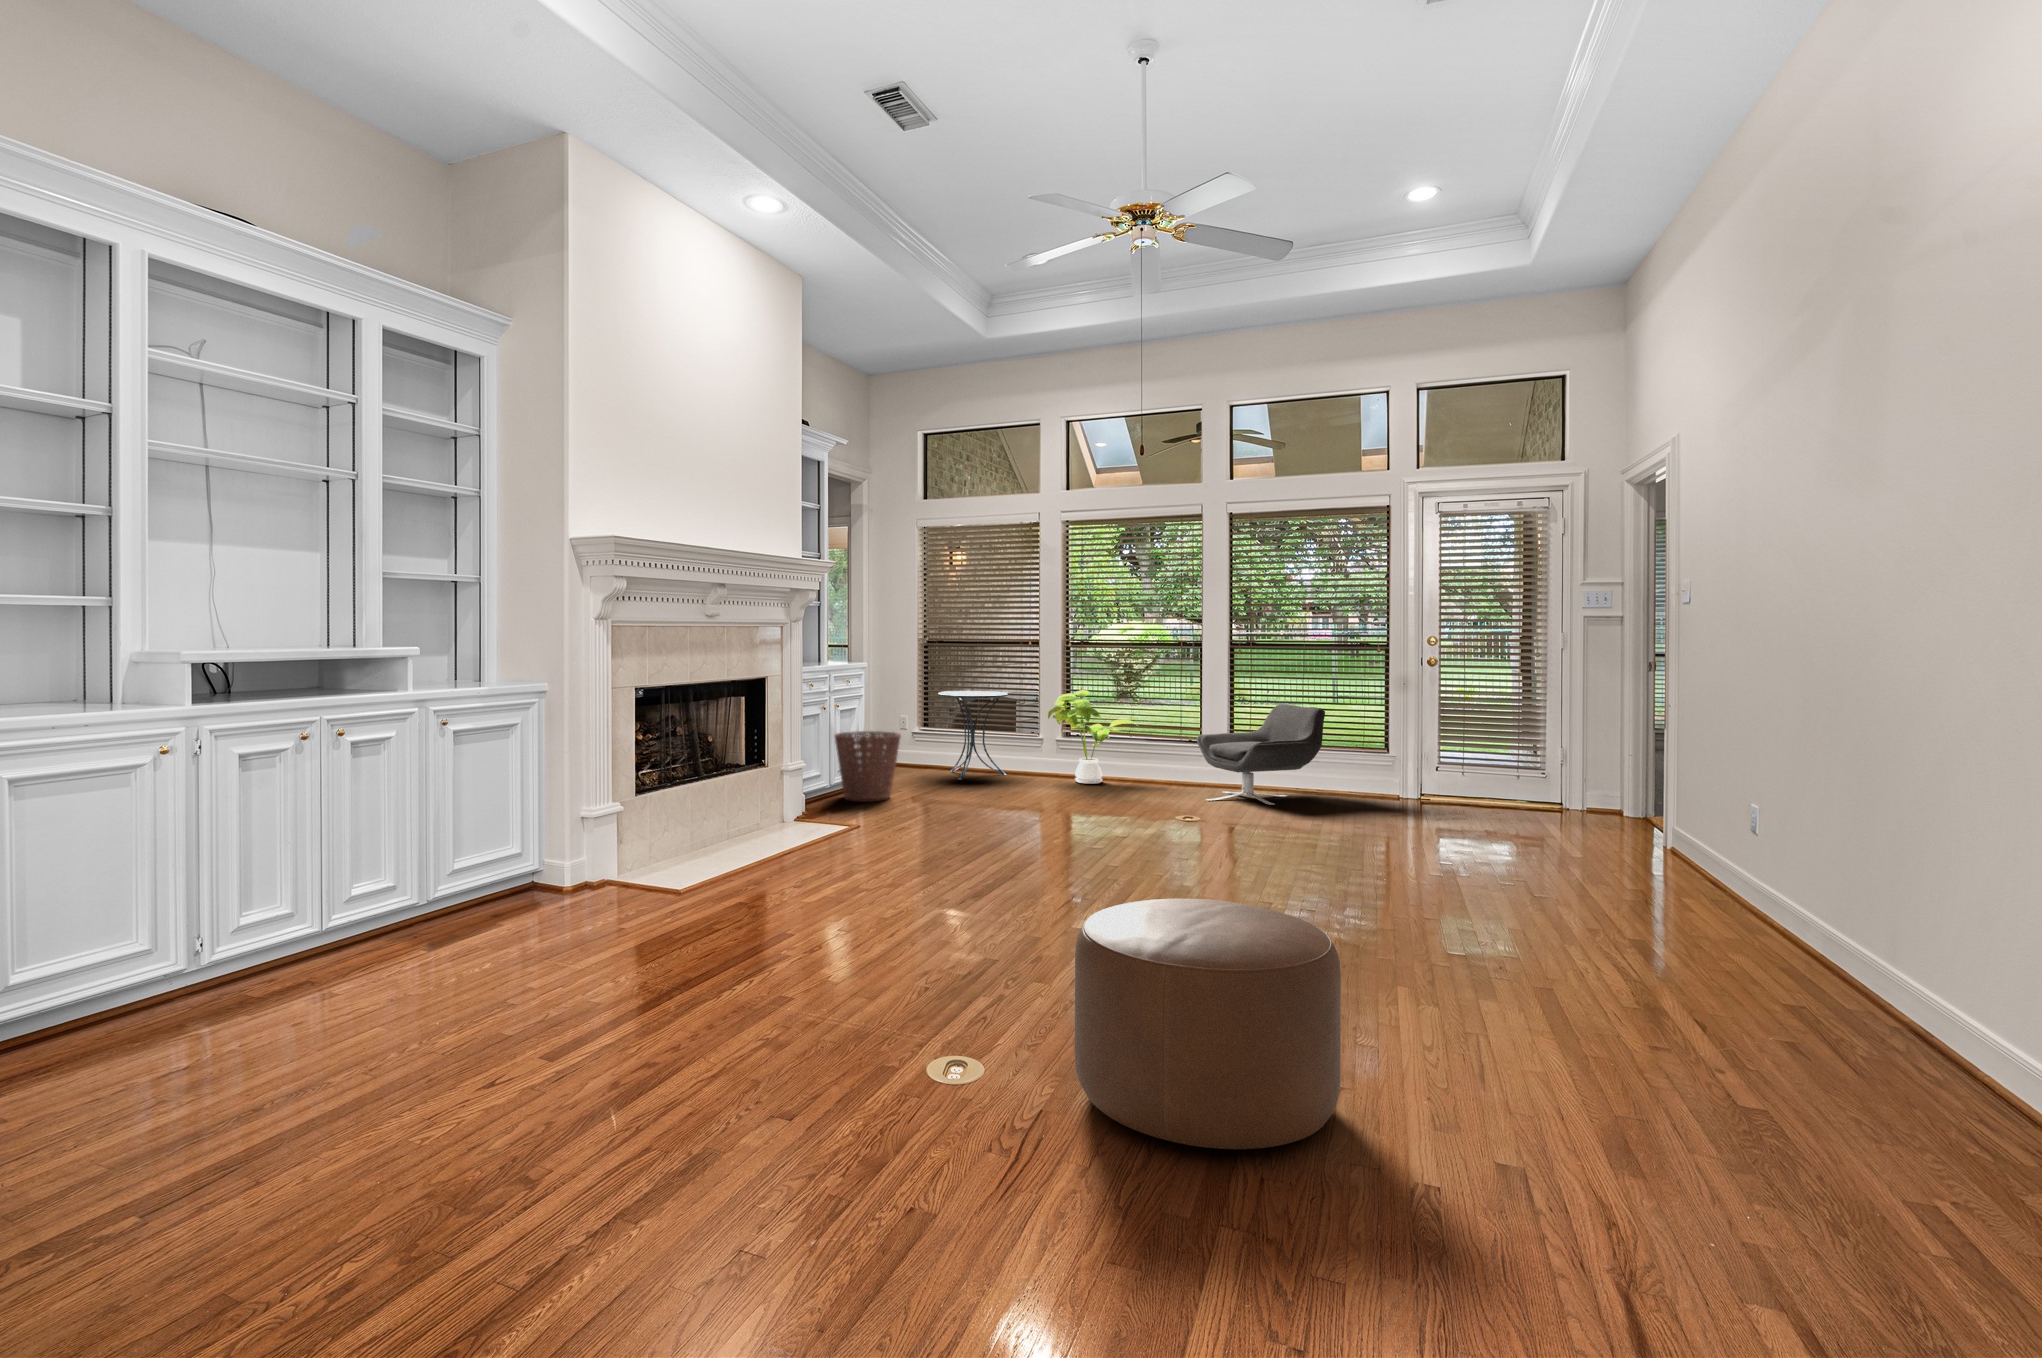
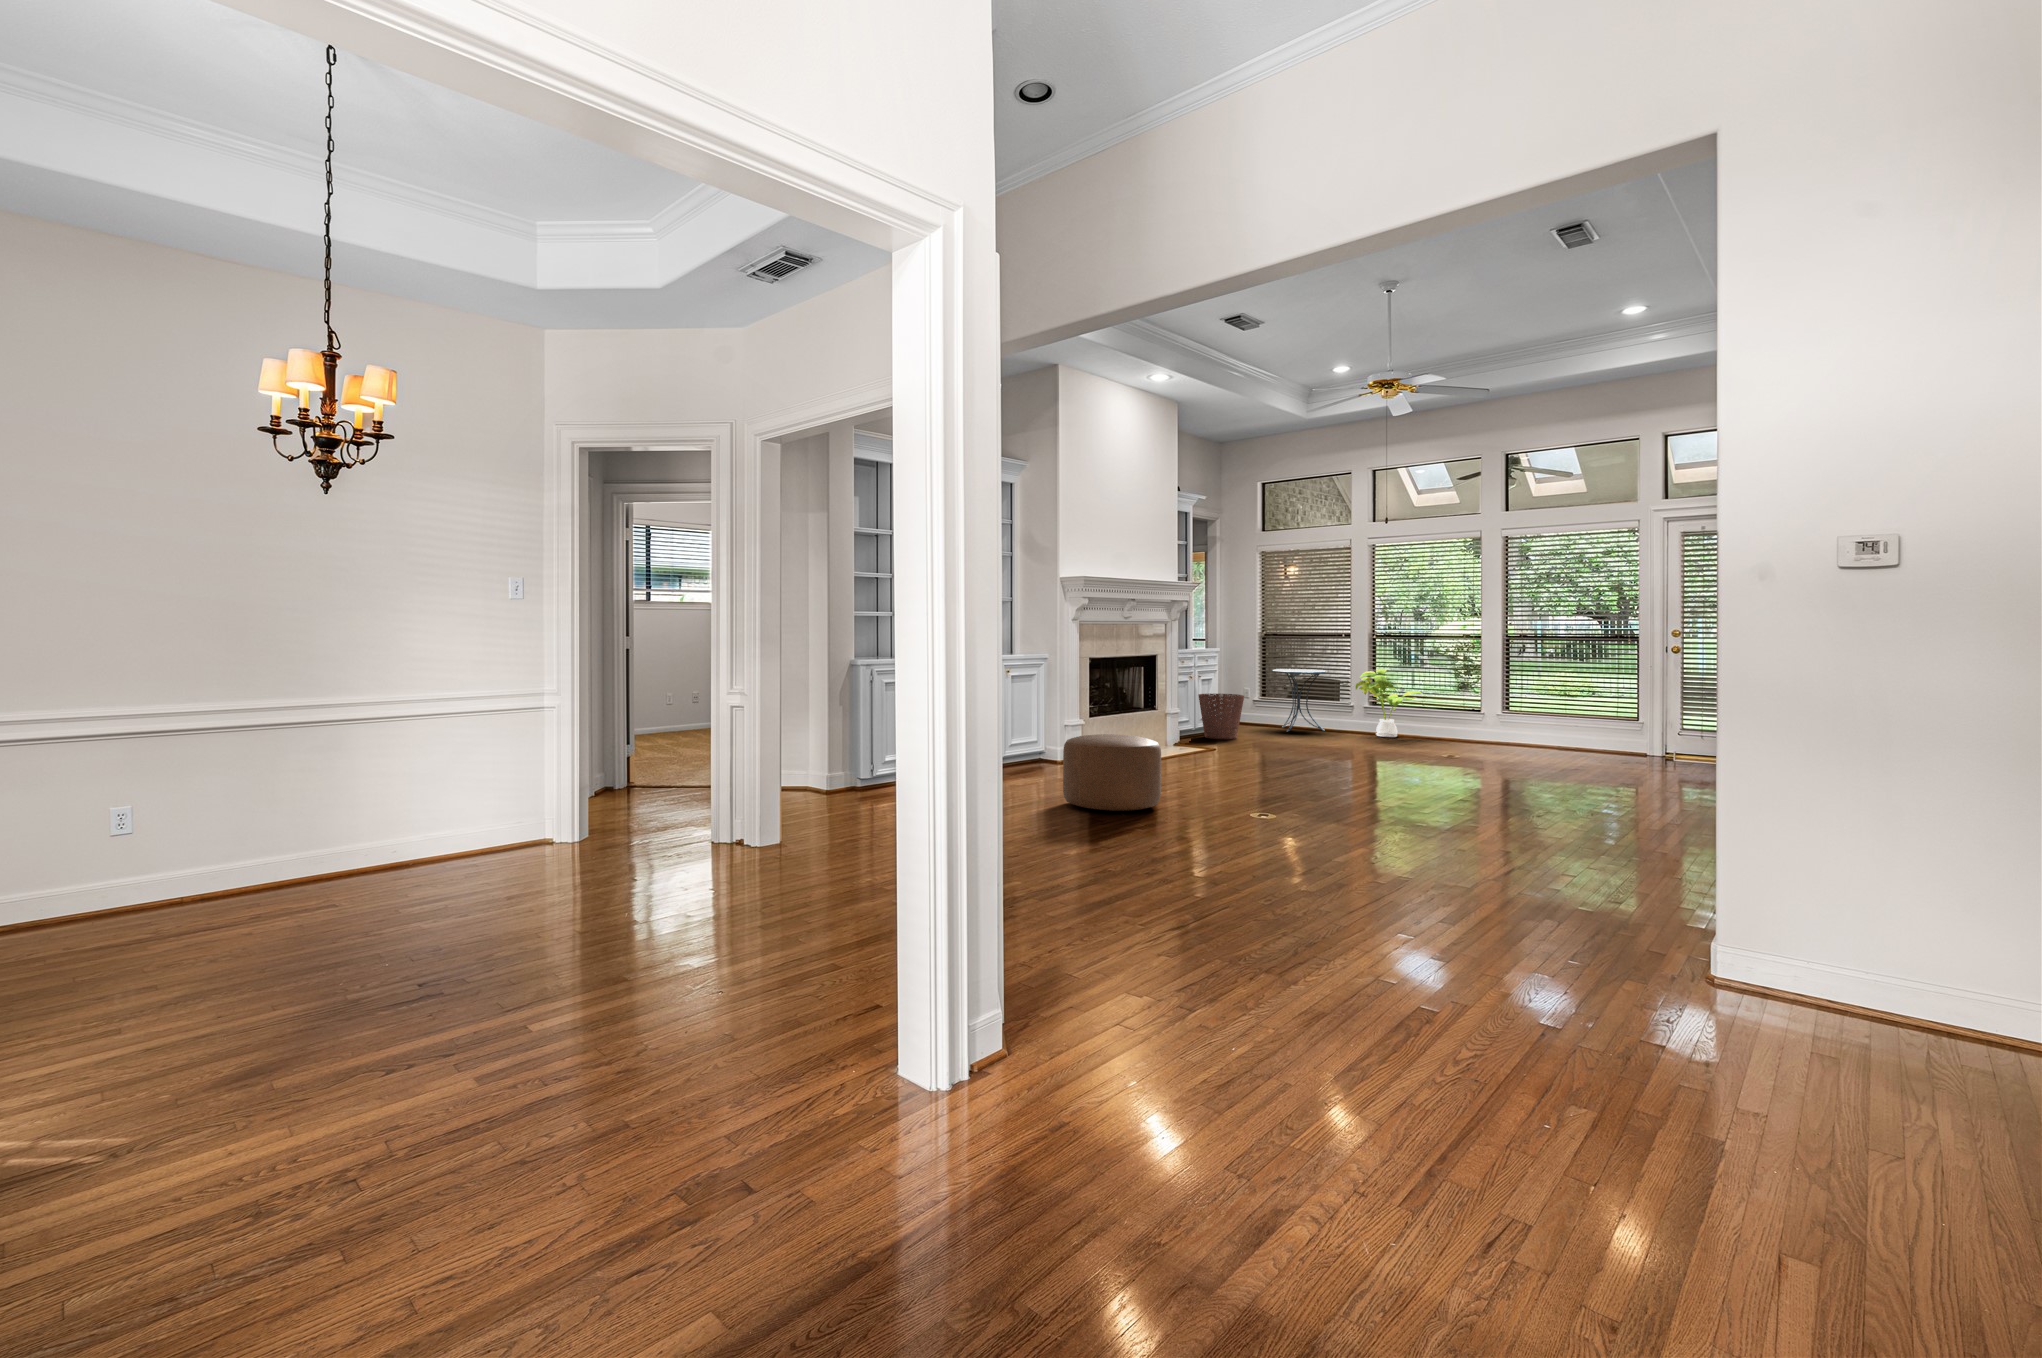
lounge chair: present [1197,704,1325,805] -> none [1469,681,1571,753]
ottoman: present [1075,898,1341,1149] -> present [1063,734,1161,811]

